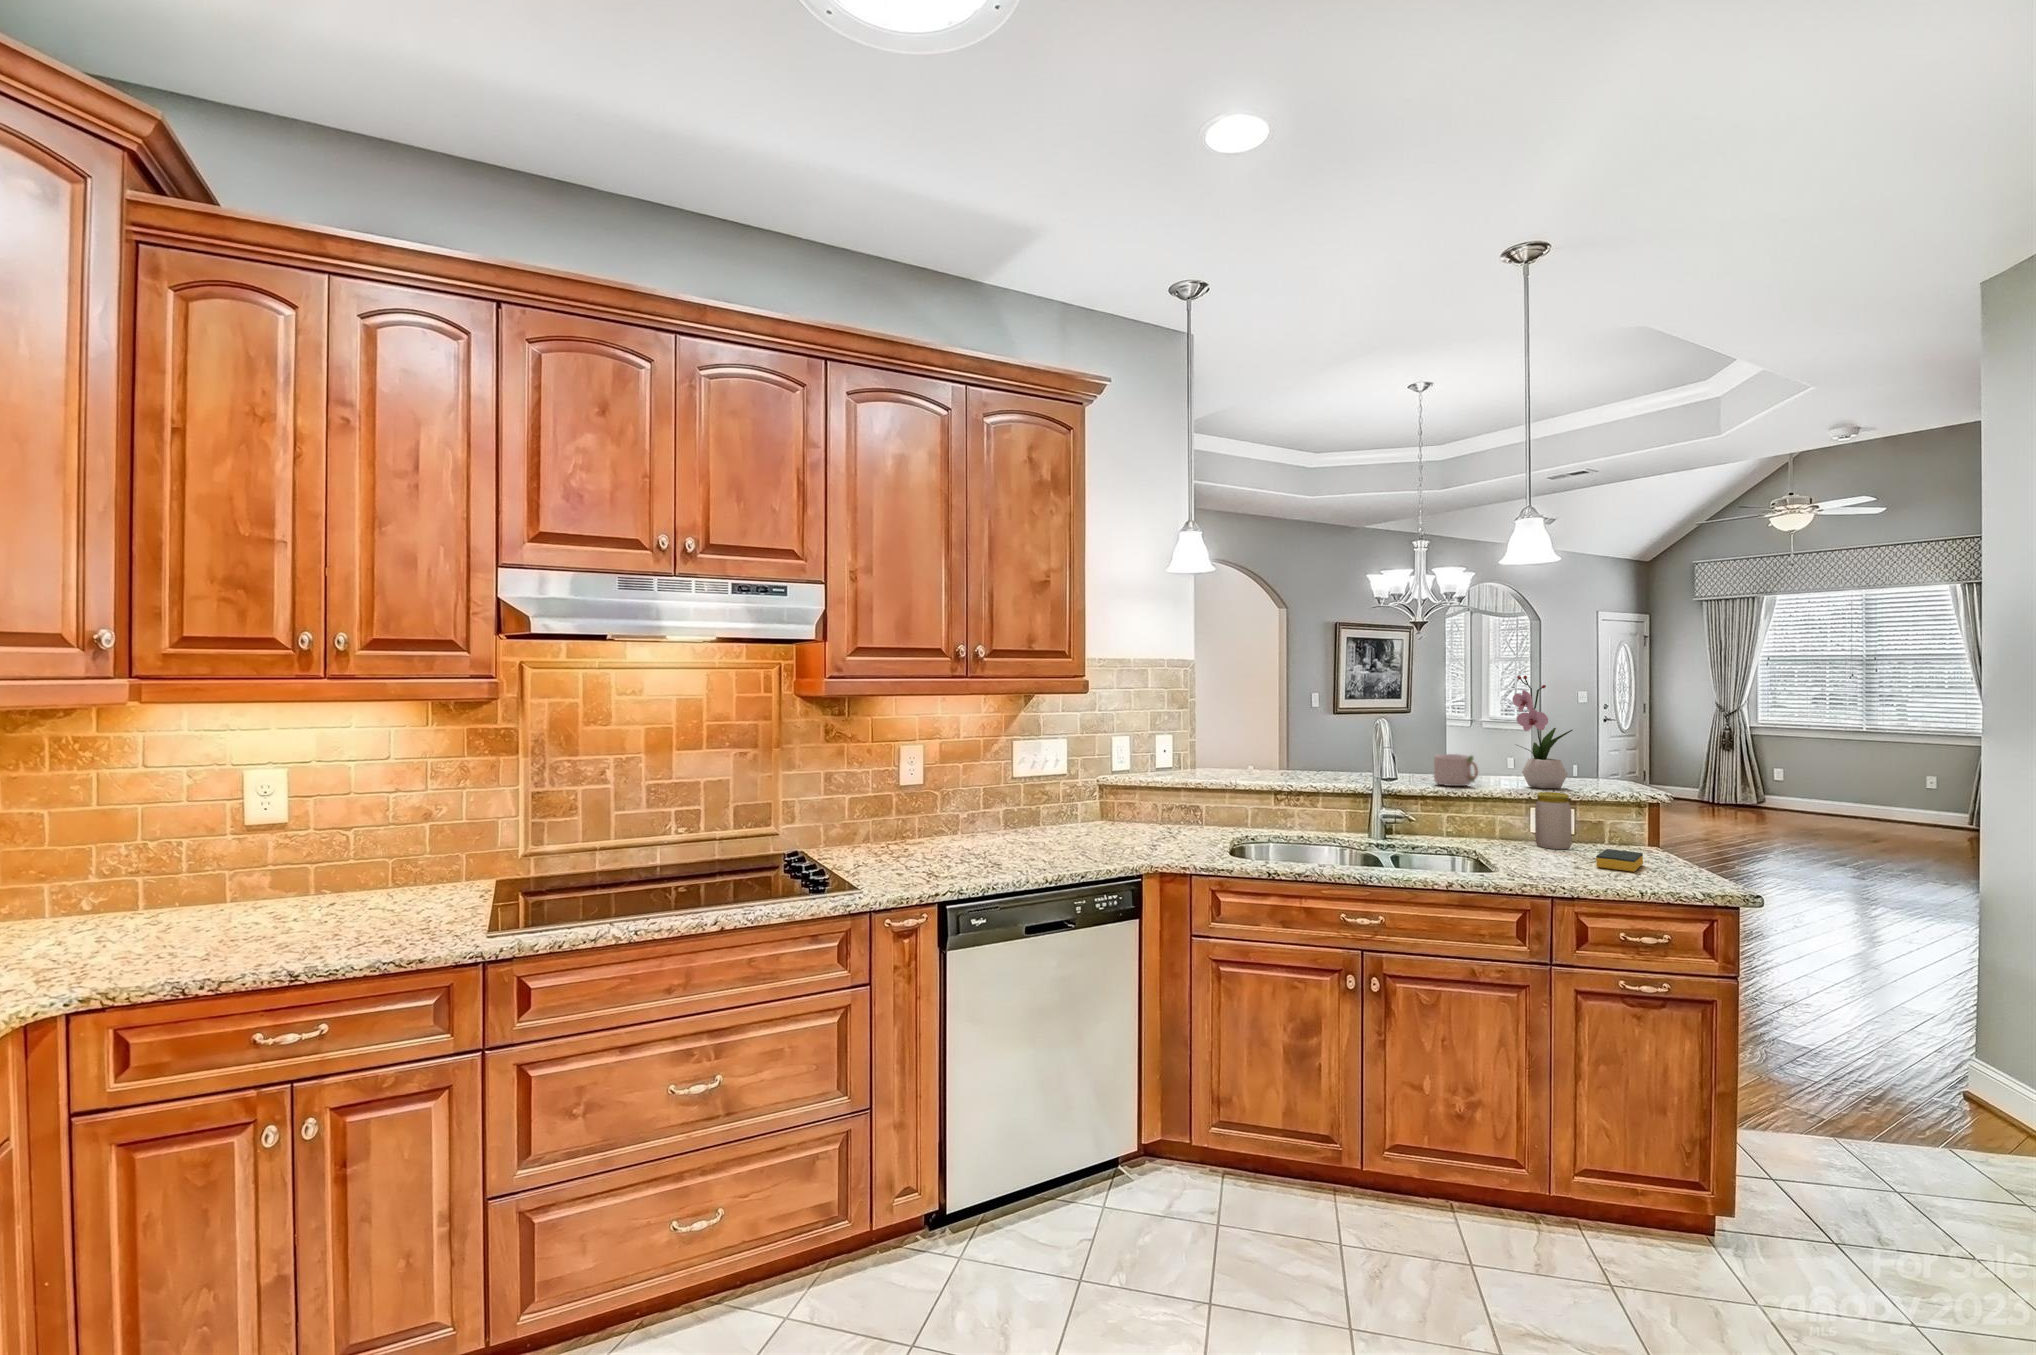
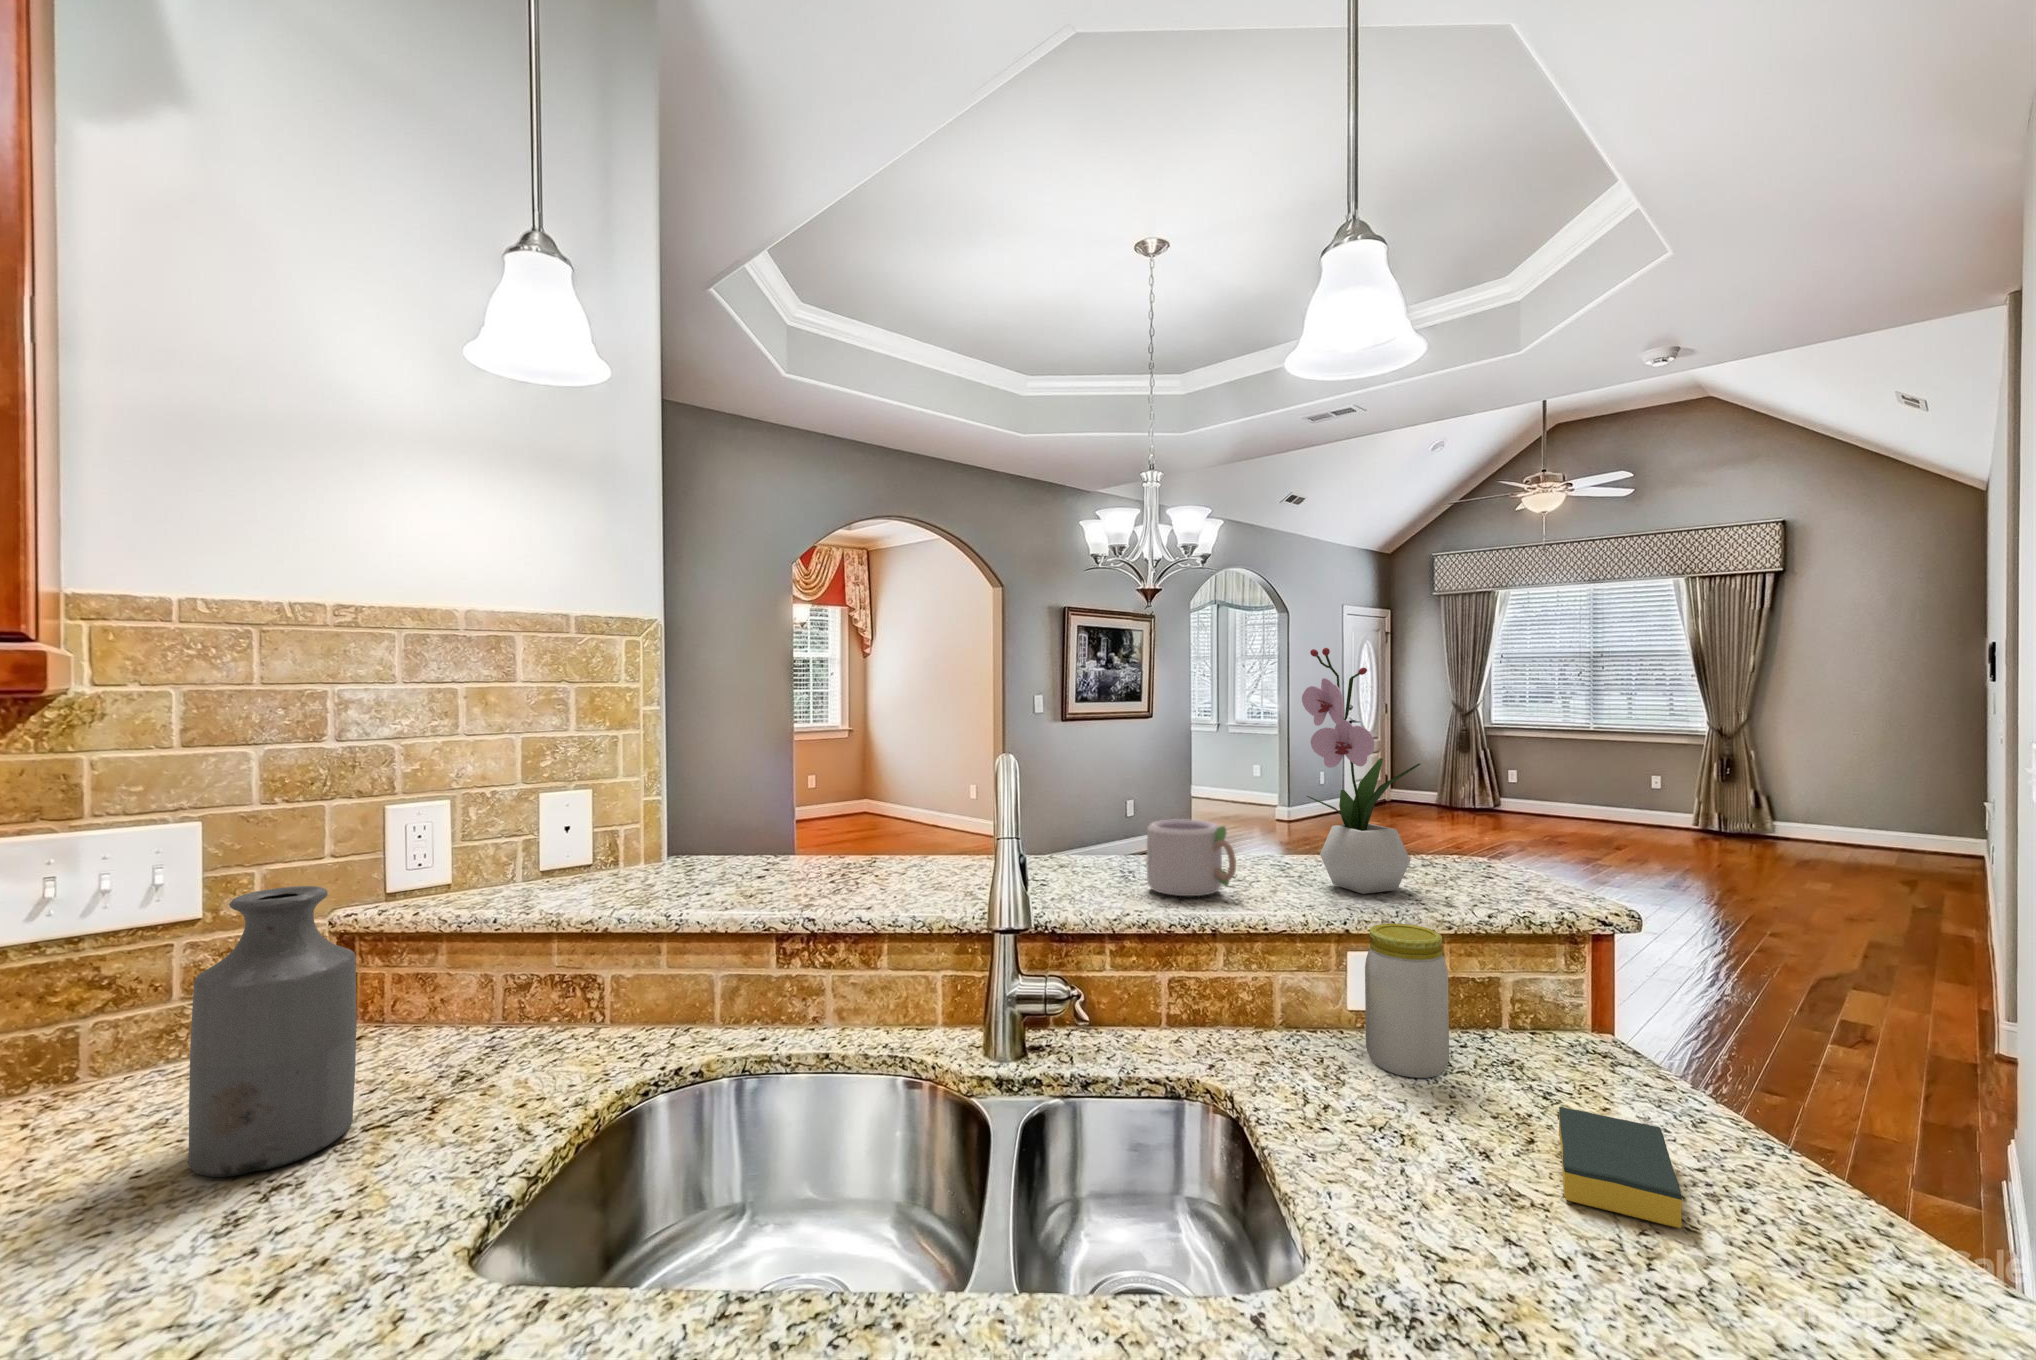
bottle: none [1120,757,1161,840] -> present [188,886,357,1177]

